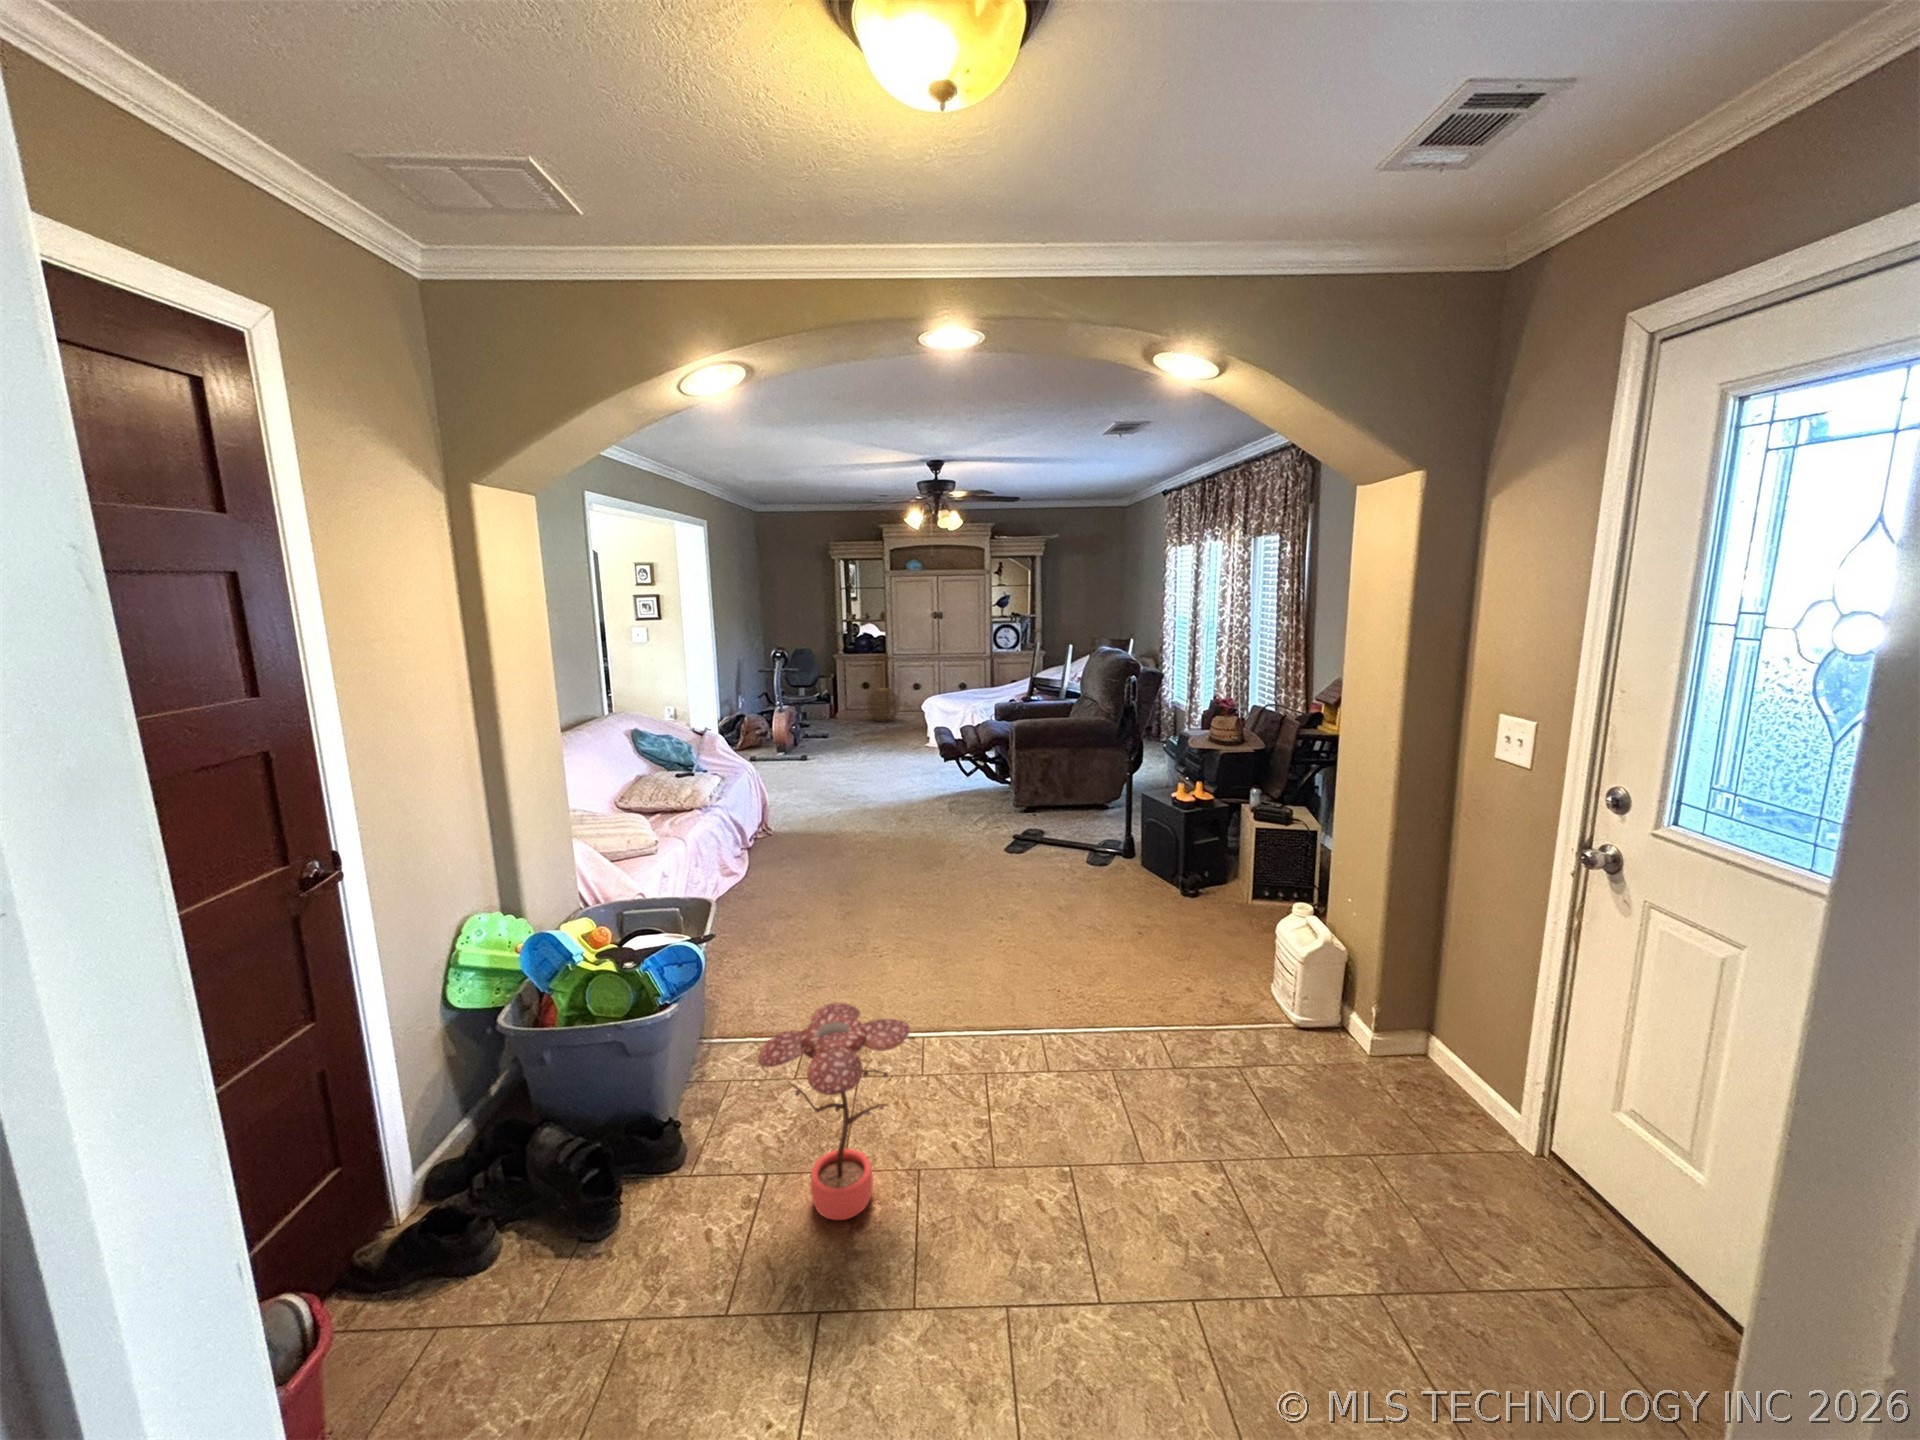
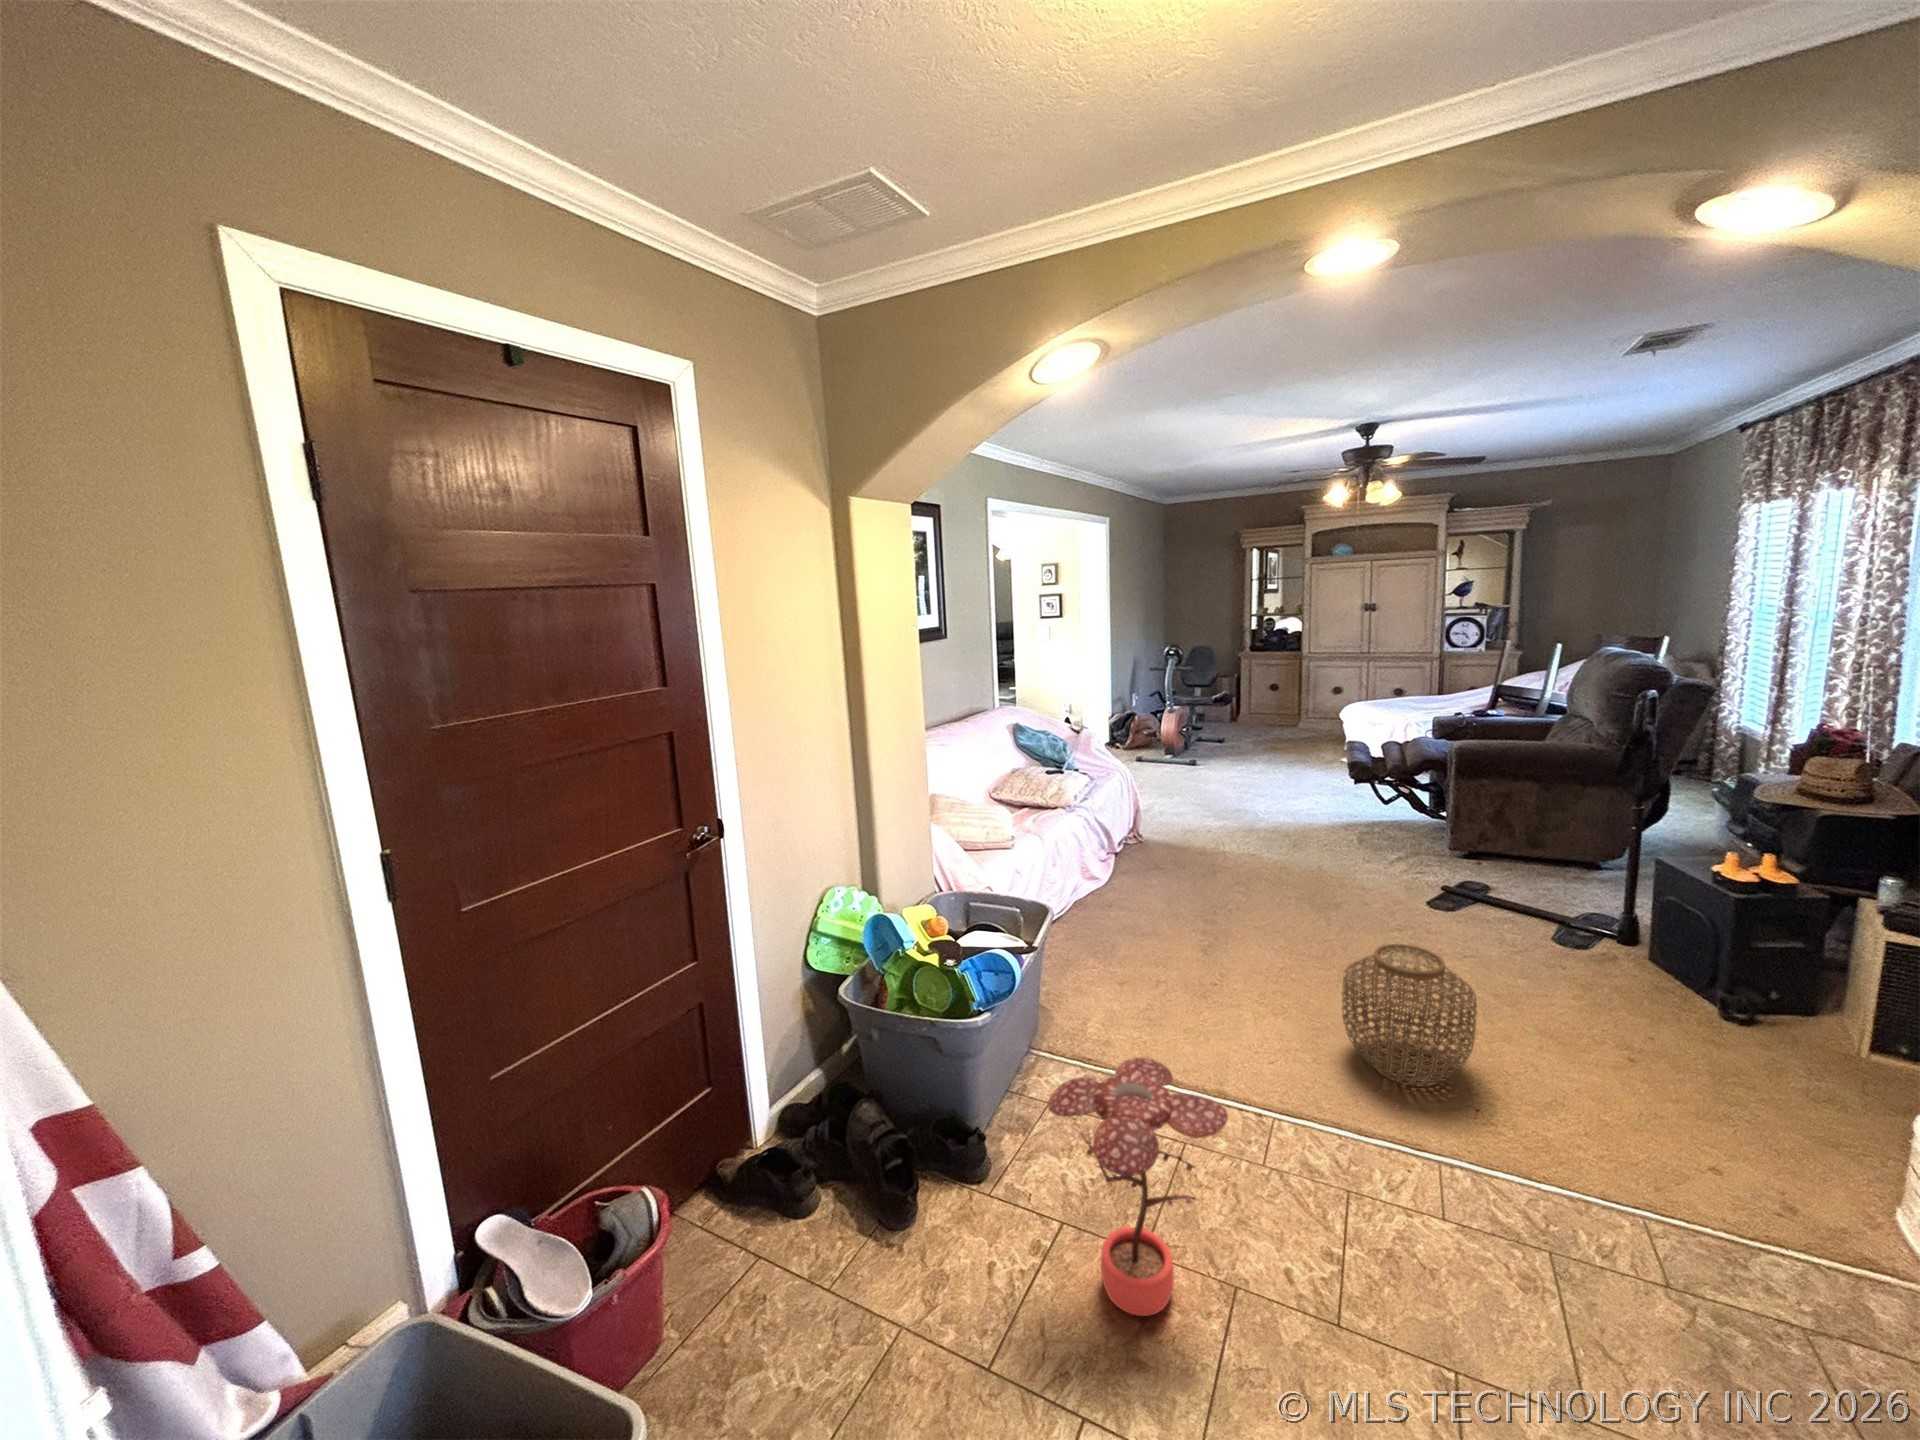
woven basket: present [868,688,899,722] -> present [1342,944,1477,1086]

